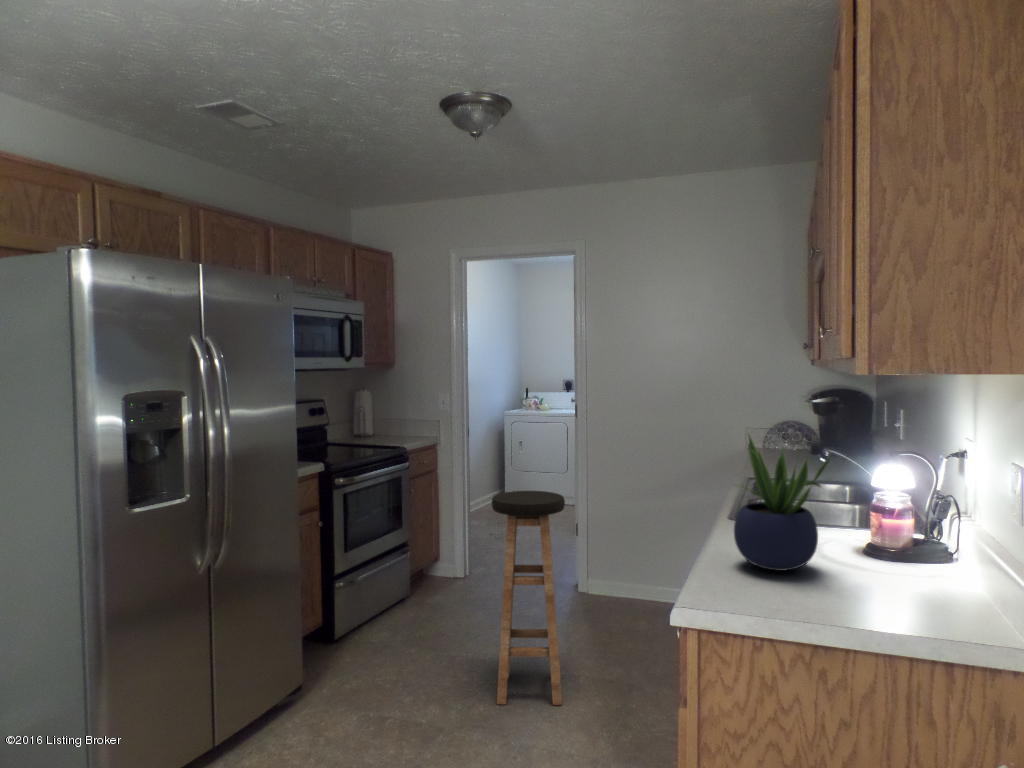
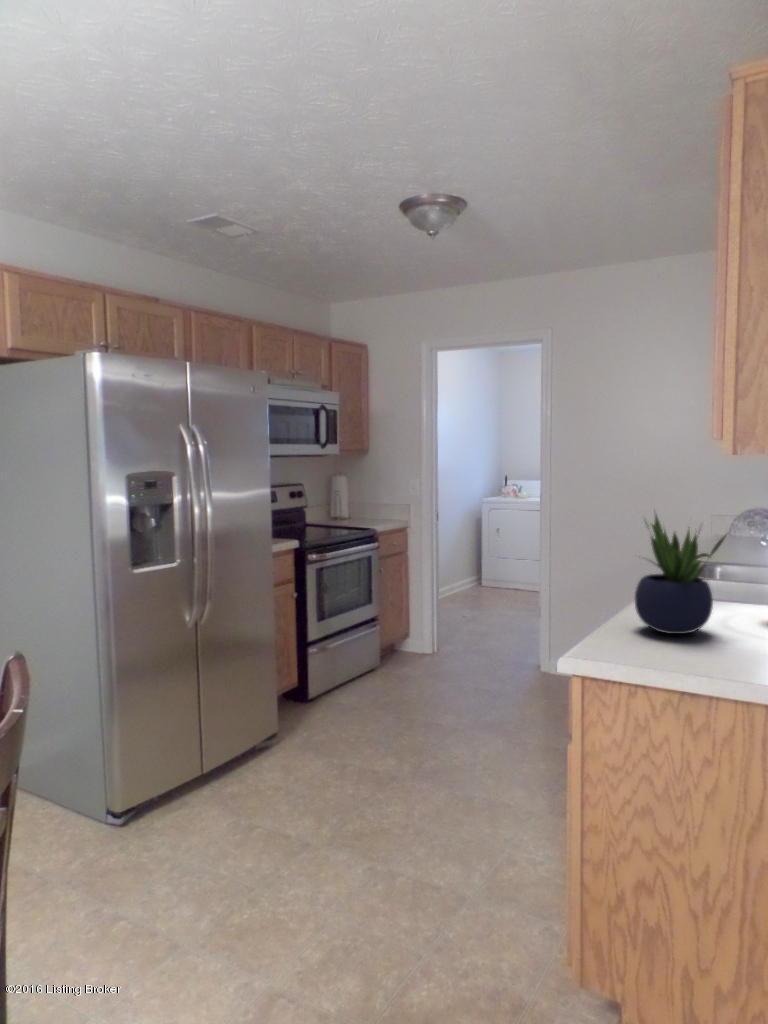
bar stool: present [492,491,565,705] -> none [445,569,513,765]

